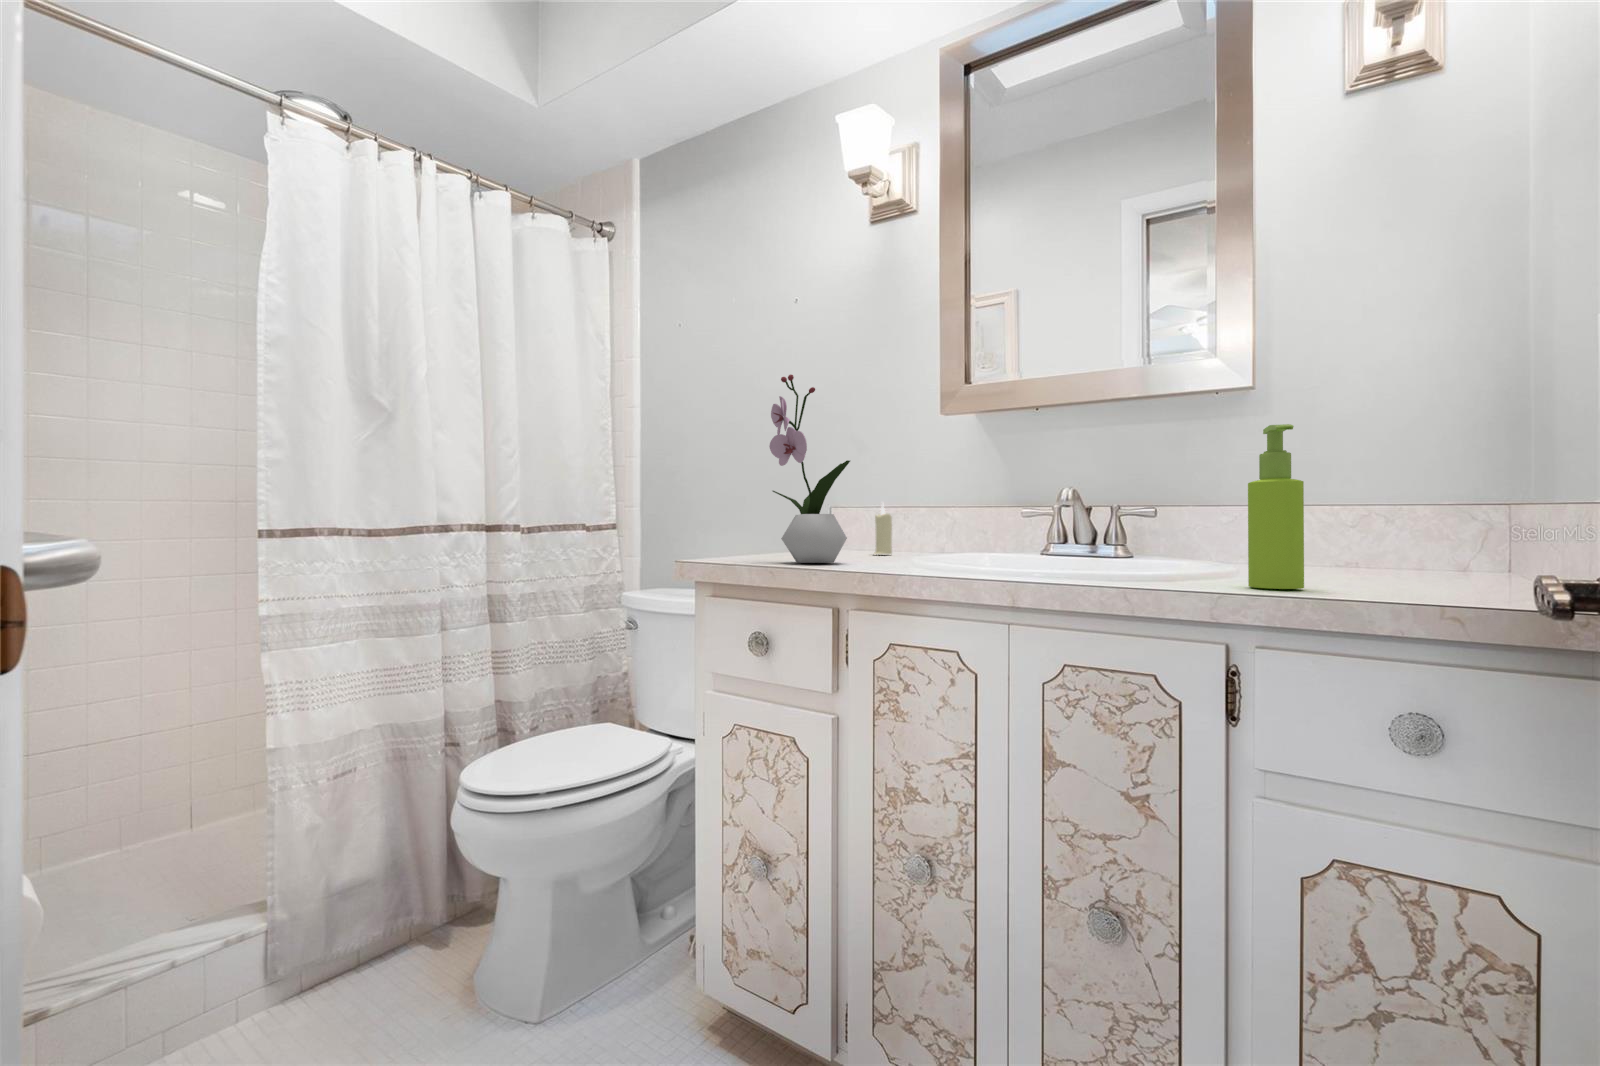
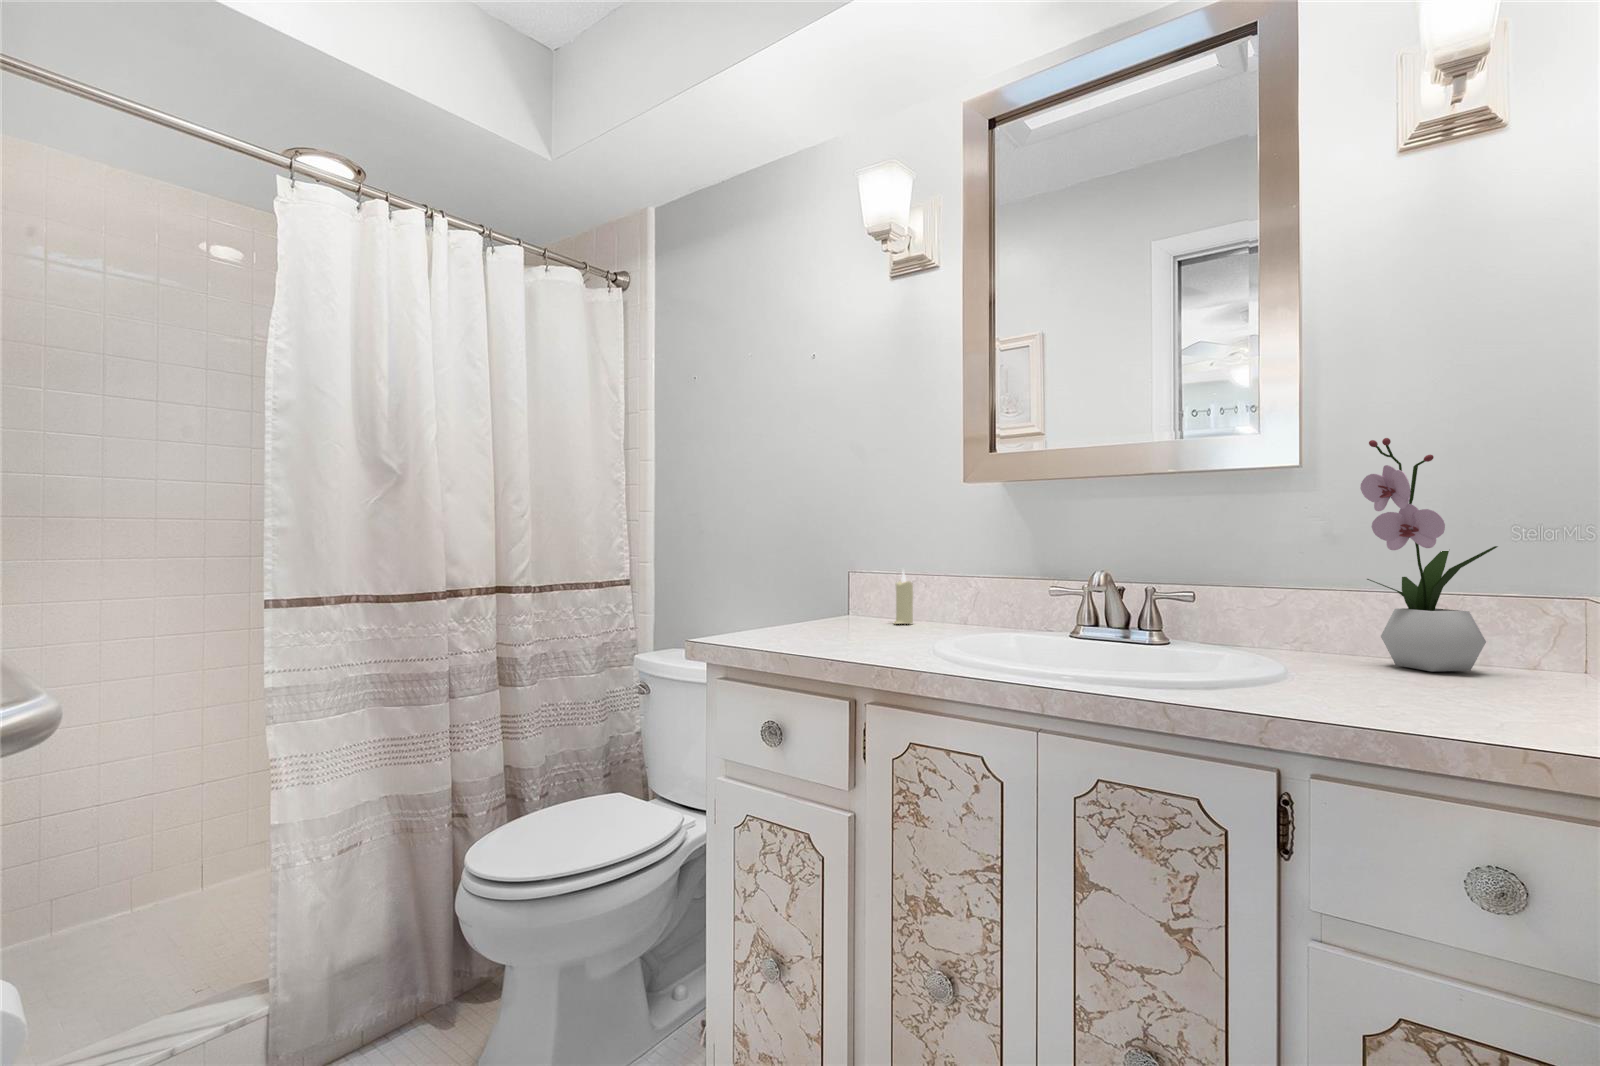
flower arrangement: present [769,375,850,563] -> present [1360,438,1498,672]
soap dispenser: present [1248,424,1304,589] -> none [1297,531,1360,710]

